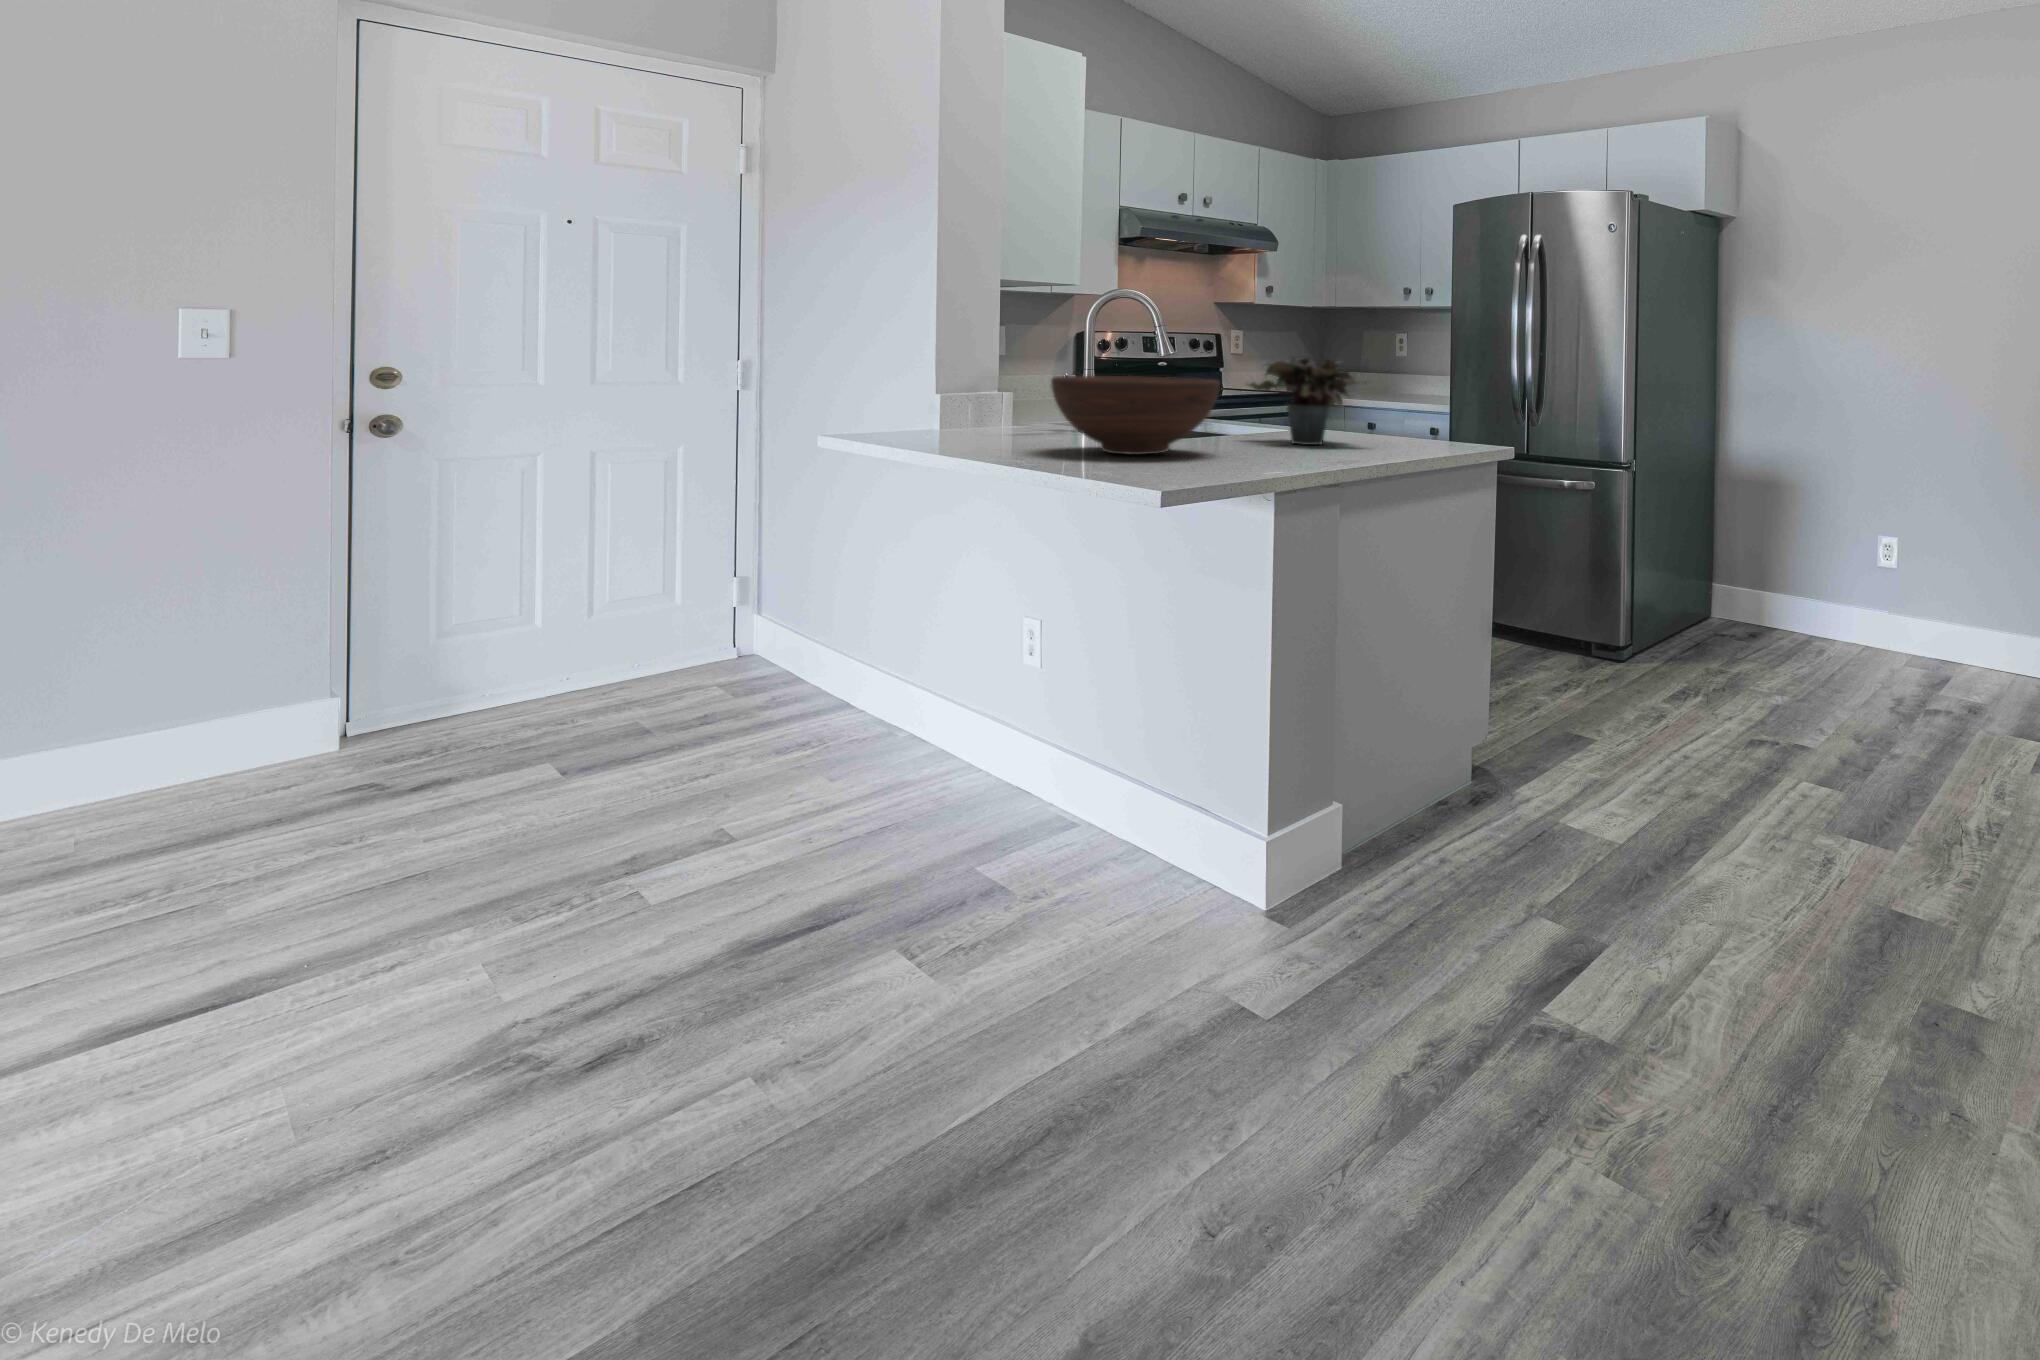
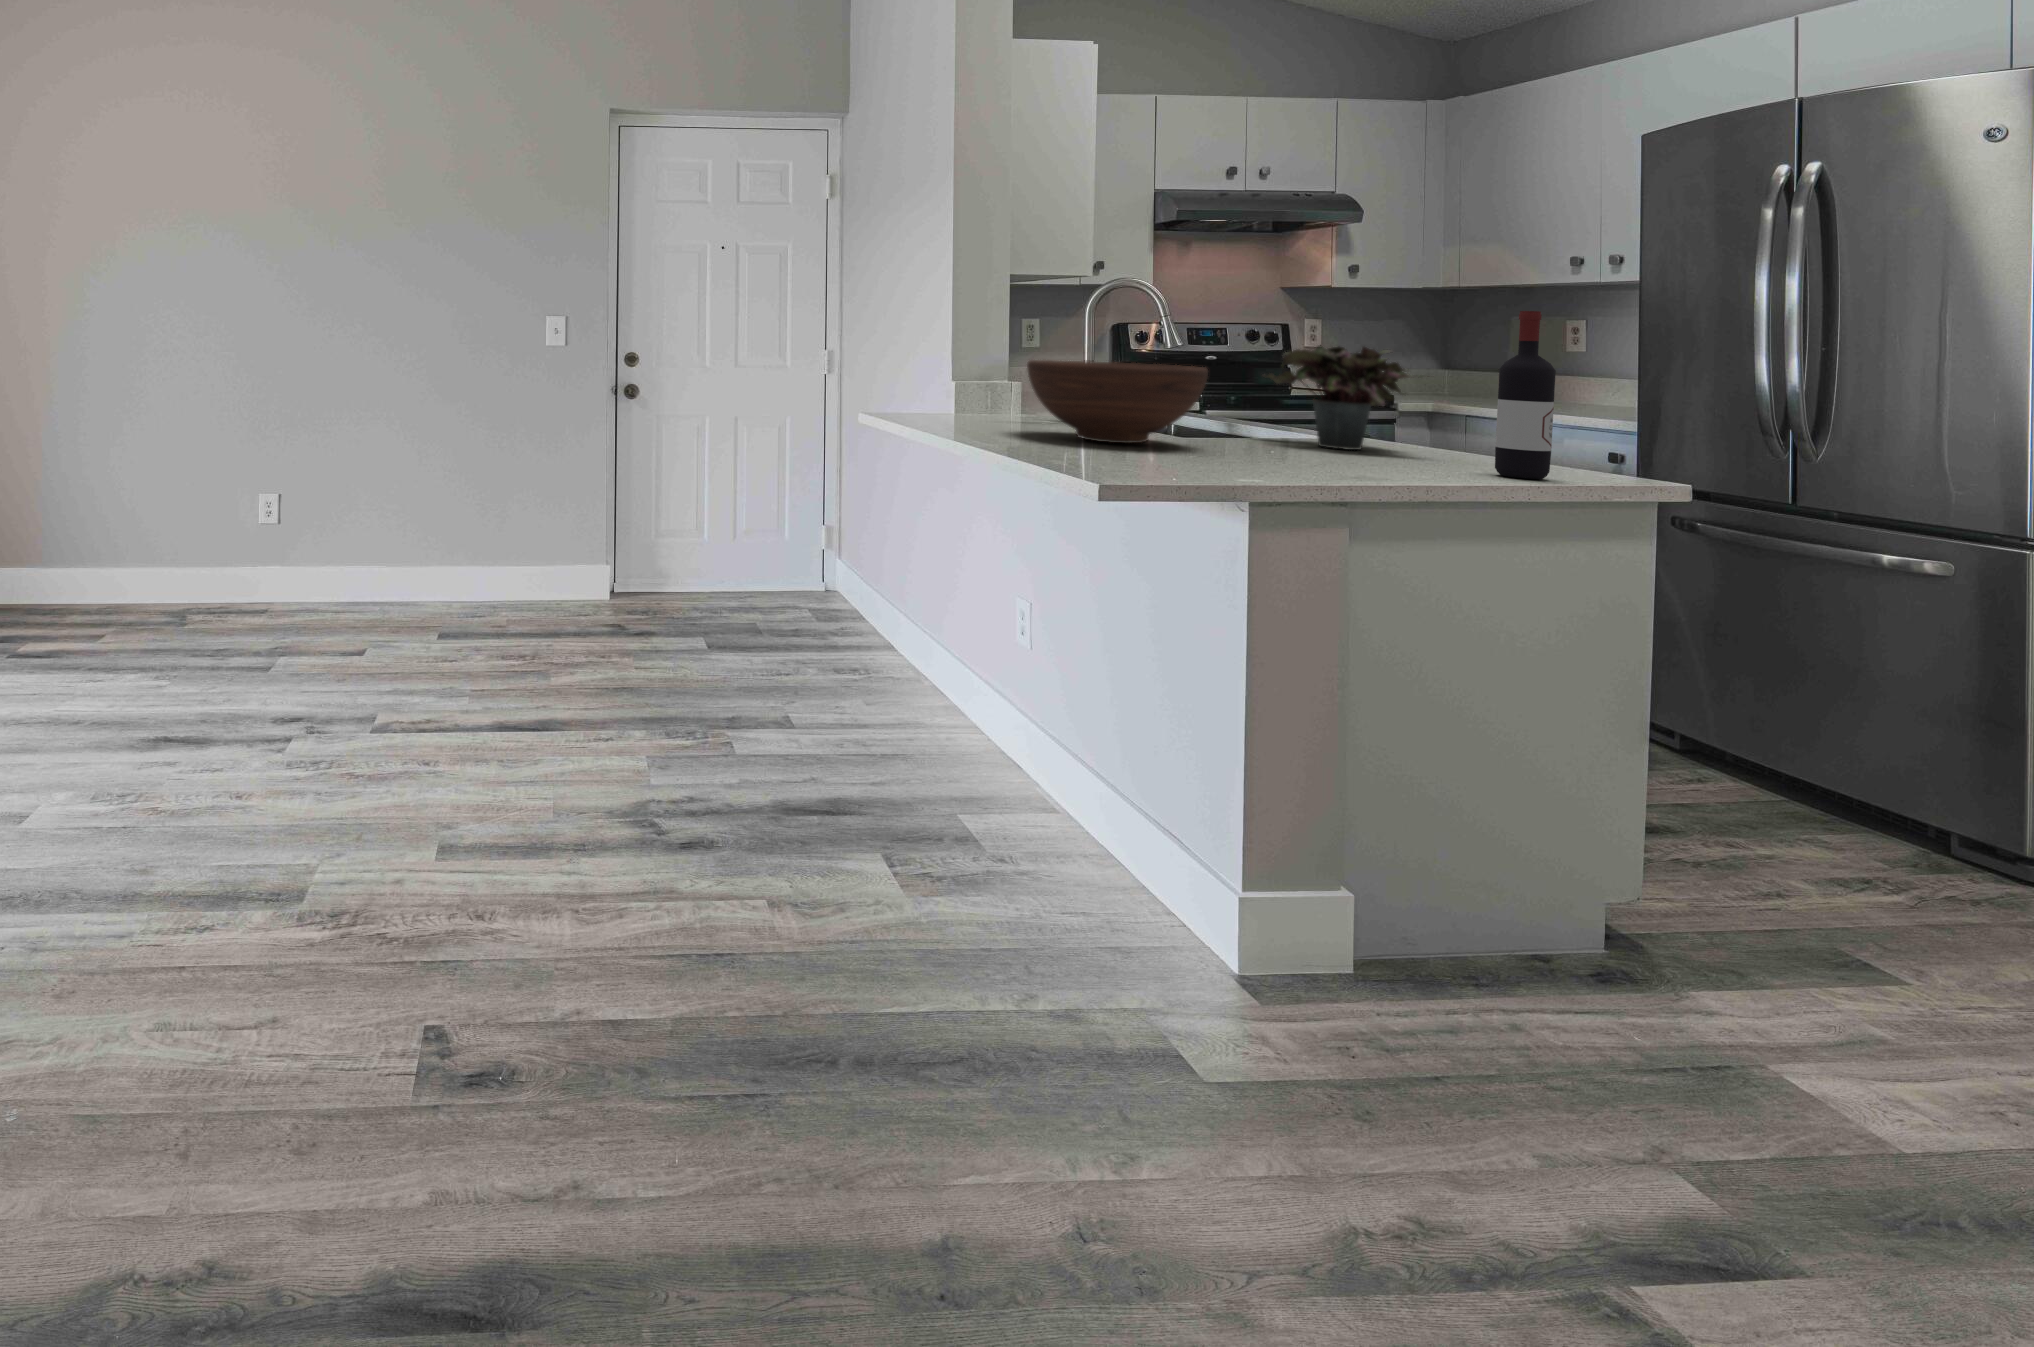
wine bottle: none [1421,332,1456,458] -> present [1495,311,1556,479]

